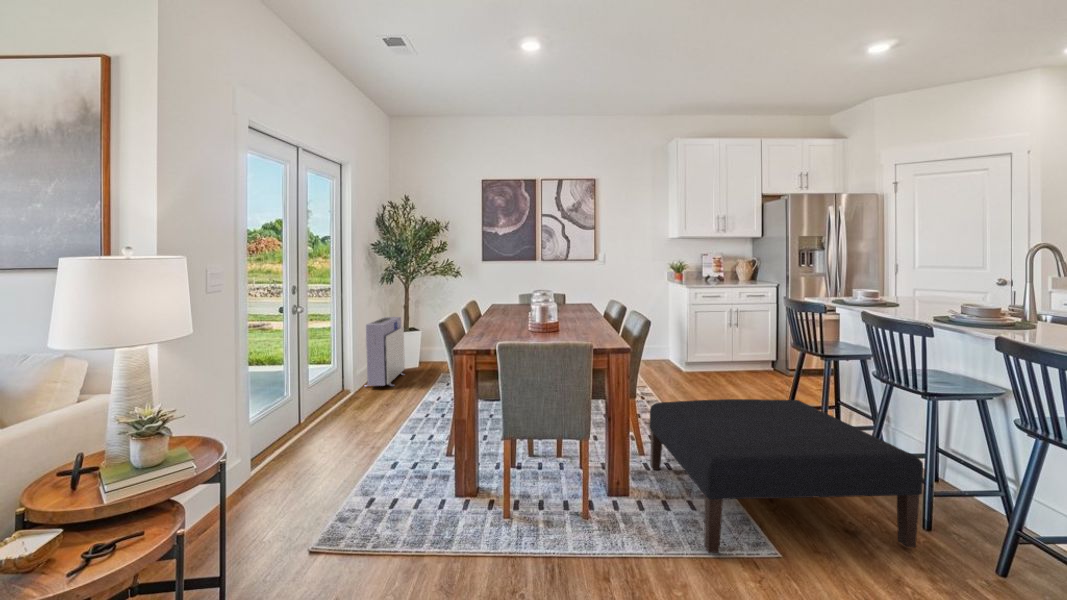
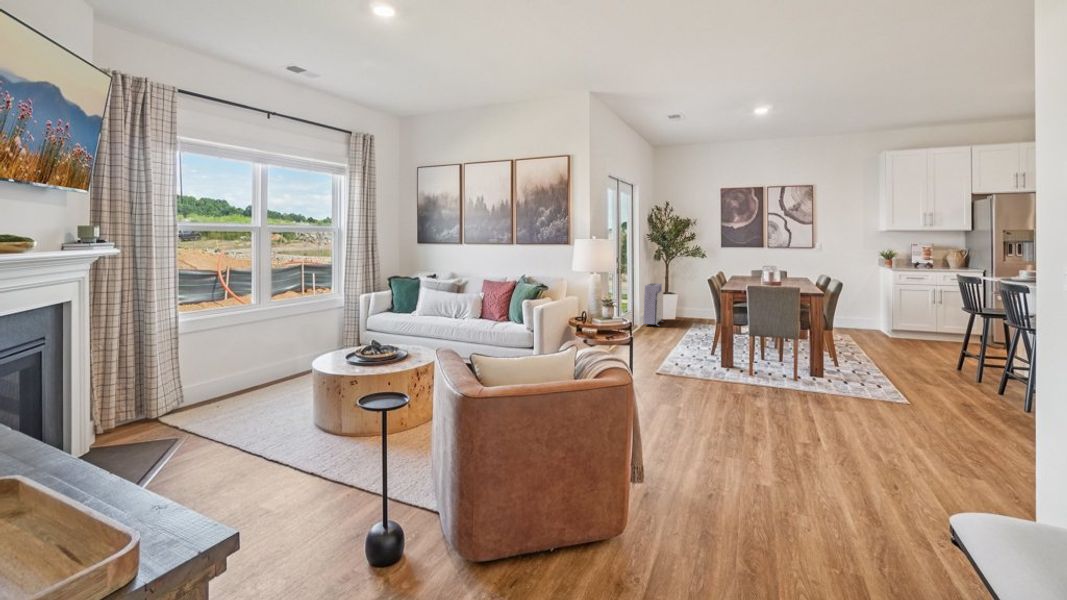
ottoman: present [649,399,923,553] -> none [838,331,1007,408]

